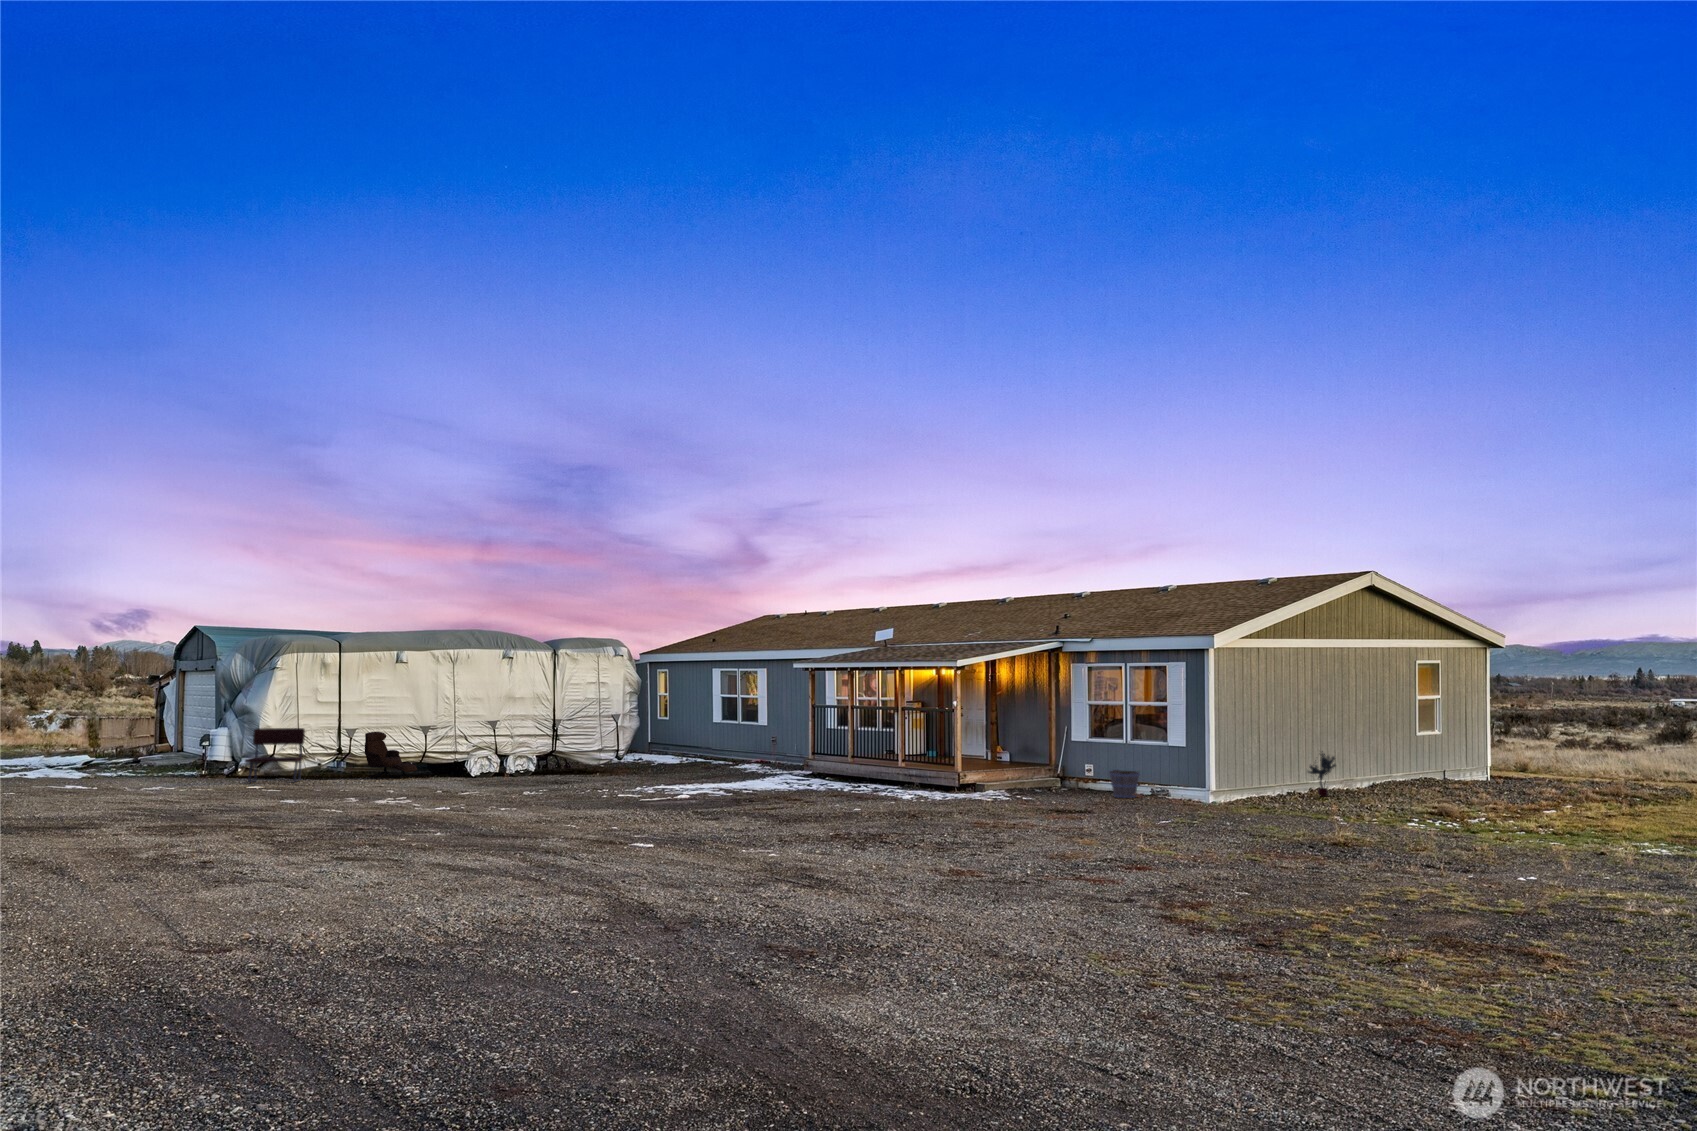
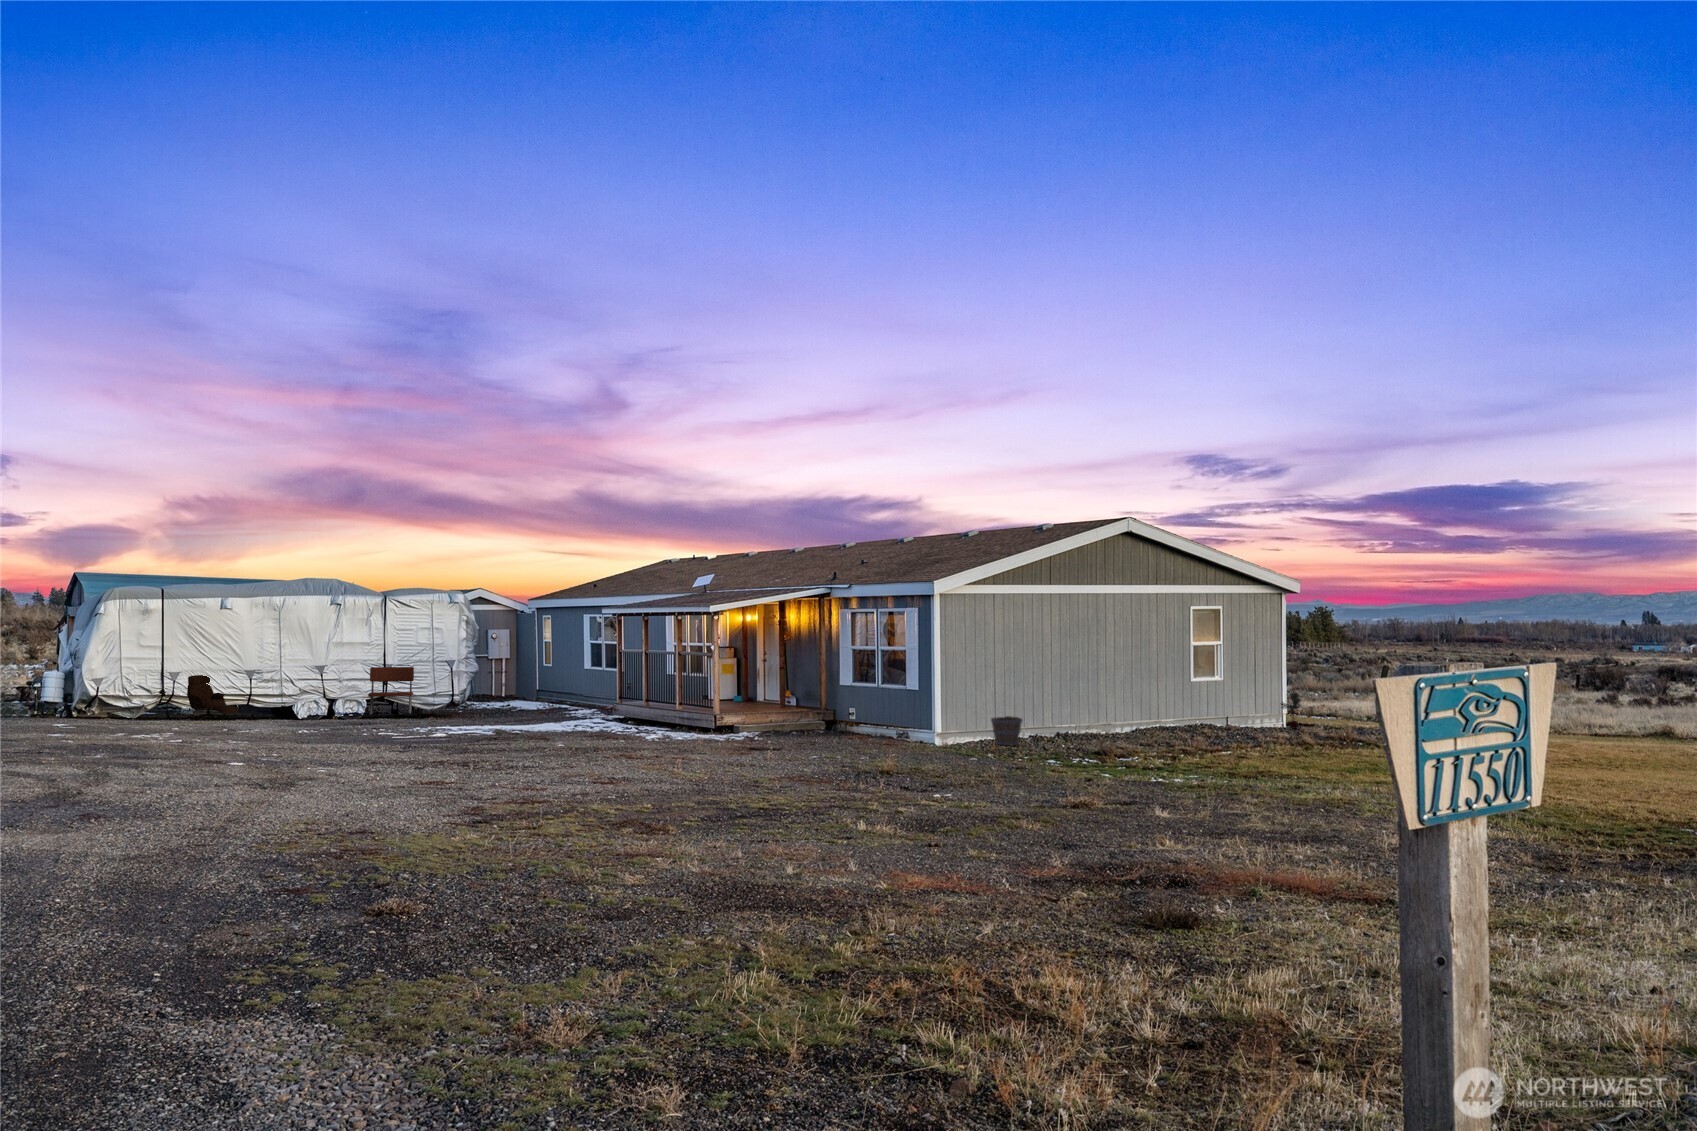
bench: present [245,728,305,783] -> present [368,667,414,715]
potted tree: present [1308,751,1336,797] -> present [1281,690,1301,729]
wooden bucket: present [1109,770,1140,798] -> present [991,716,1022,745]

